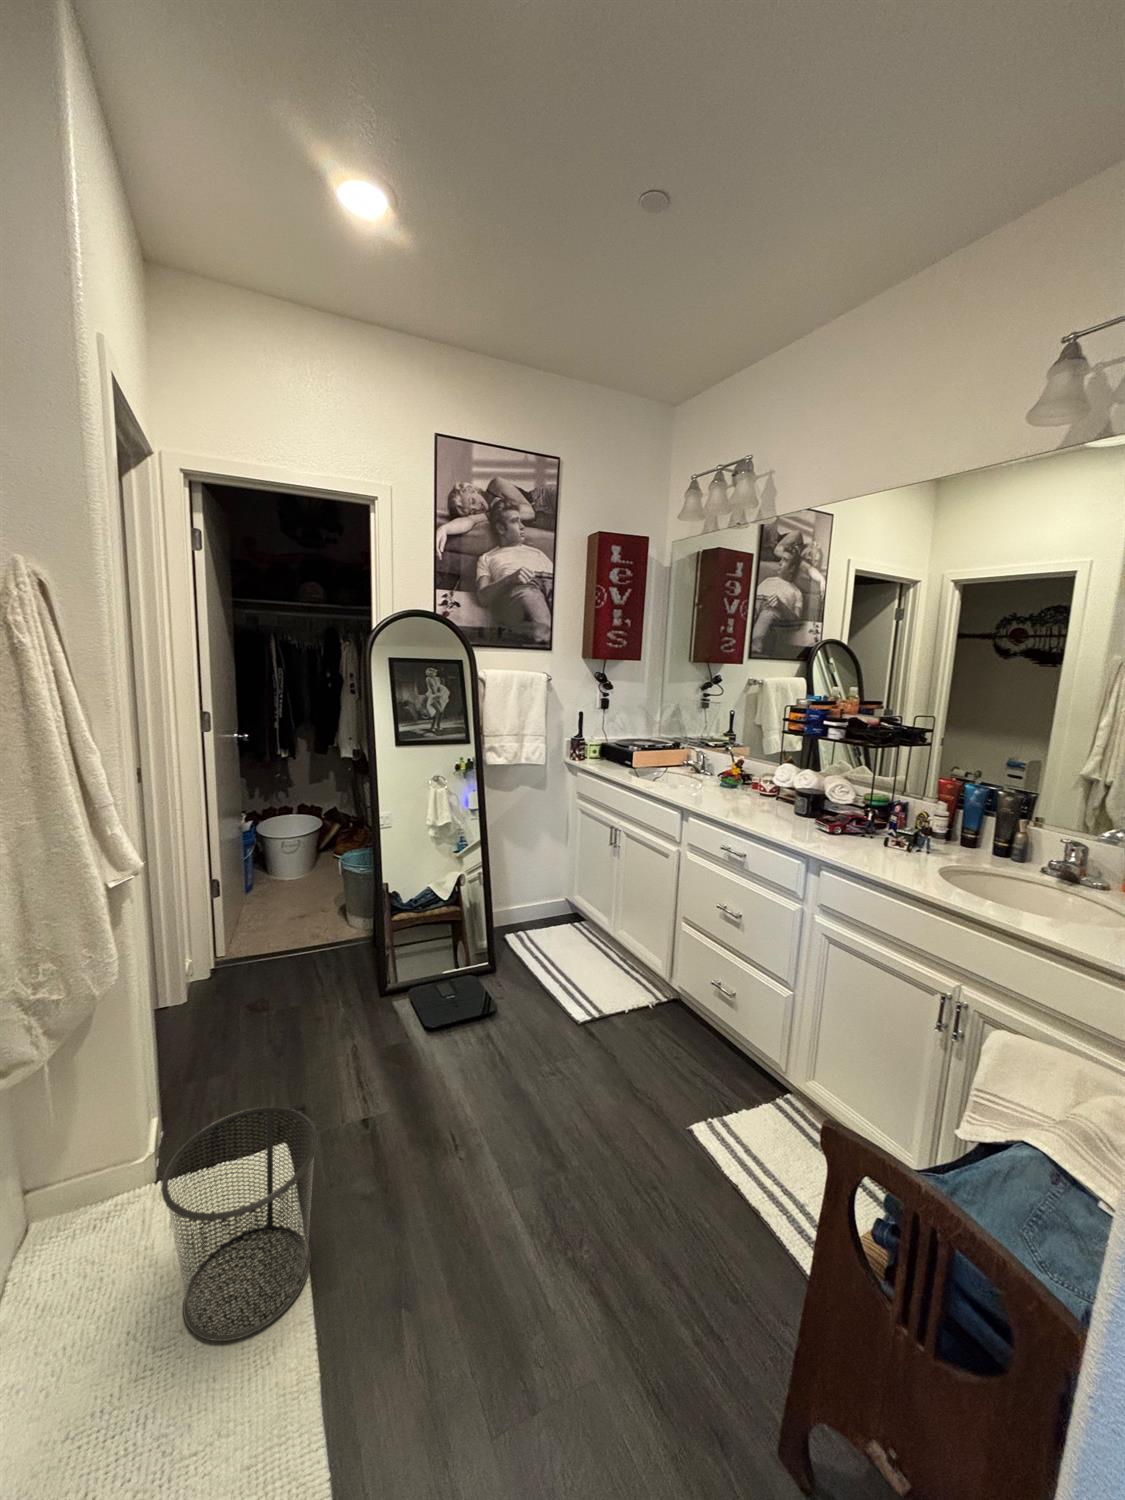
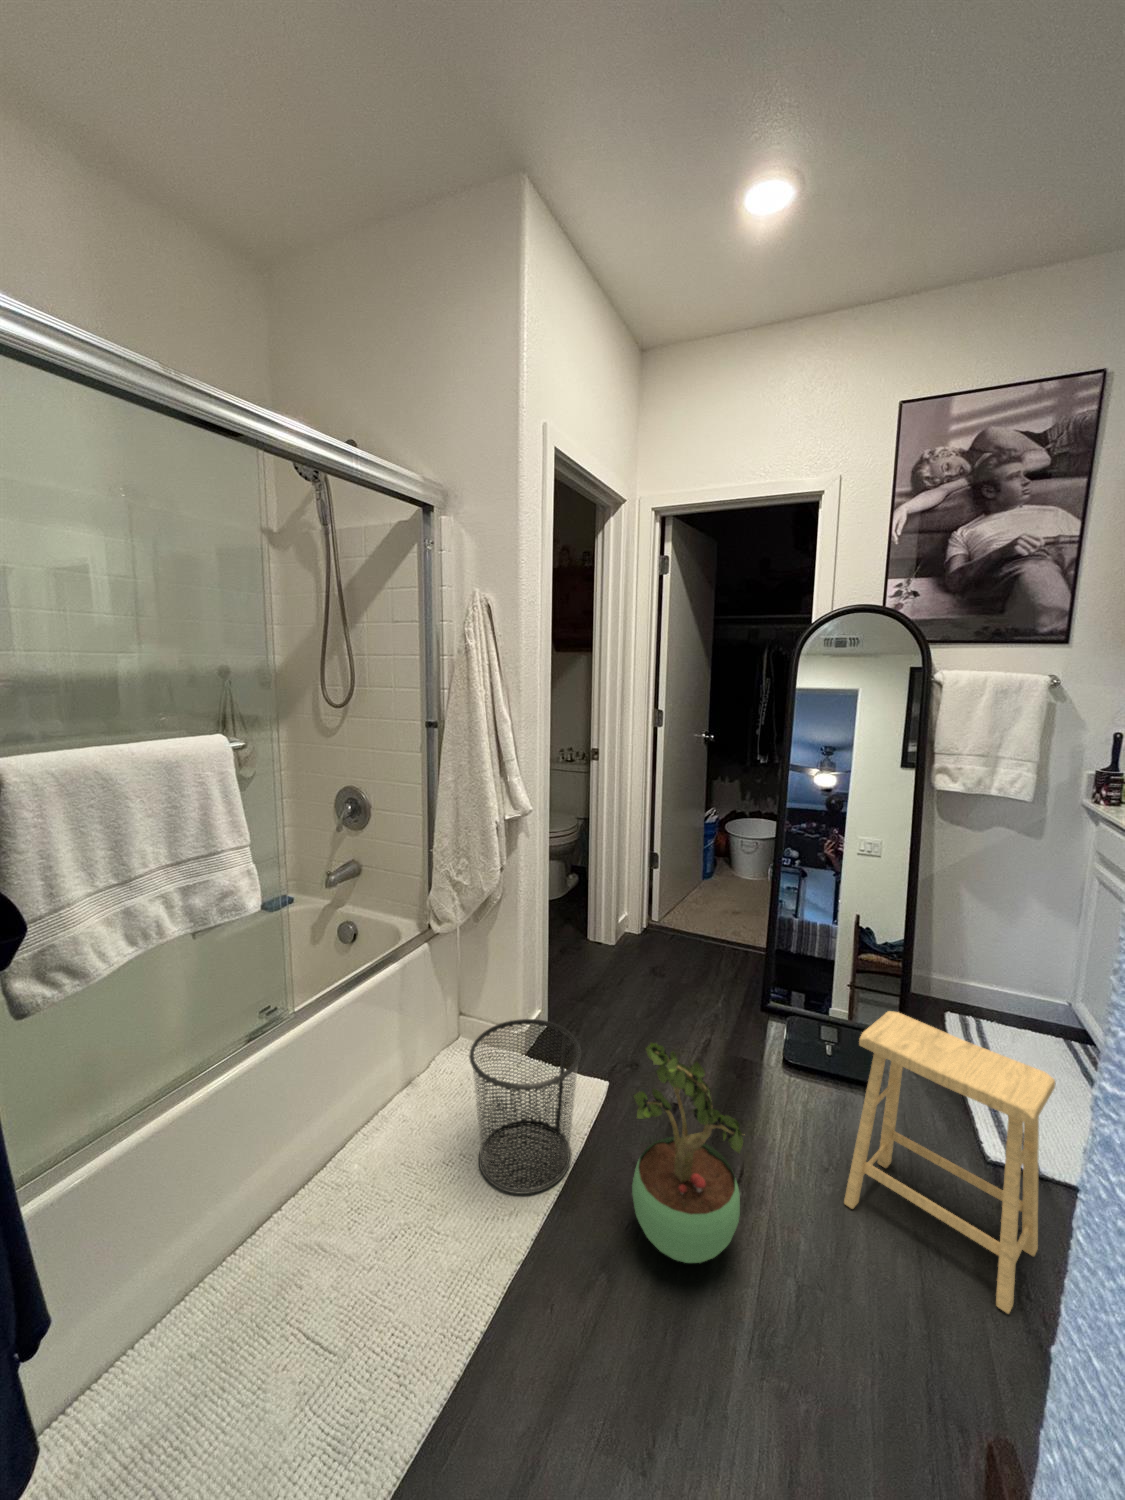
footstool: none [532,944,647,1107] -> present [844,1011,1056,1313]
potted plant: none [389,1050,524,1243] -> present [632,1043,743,1263]

